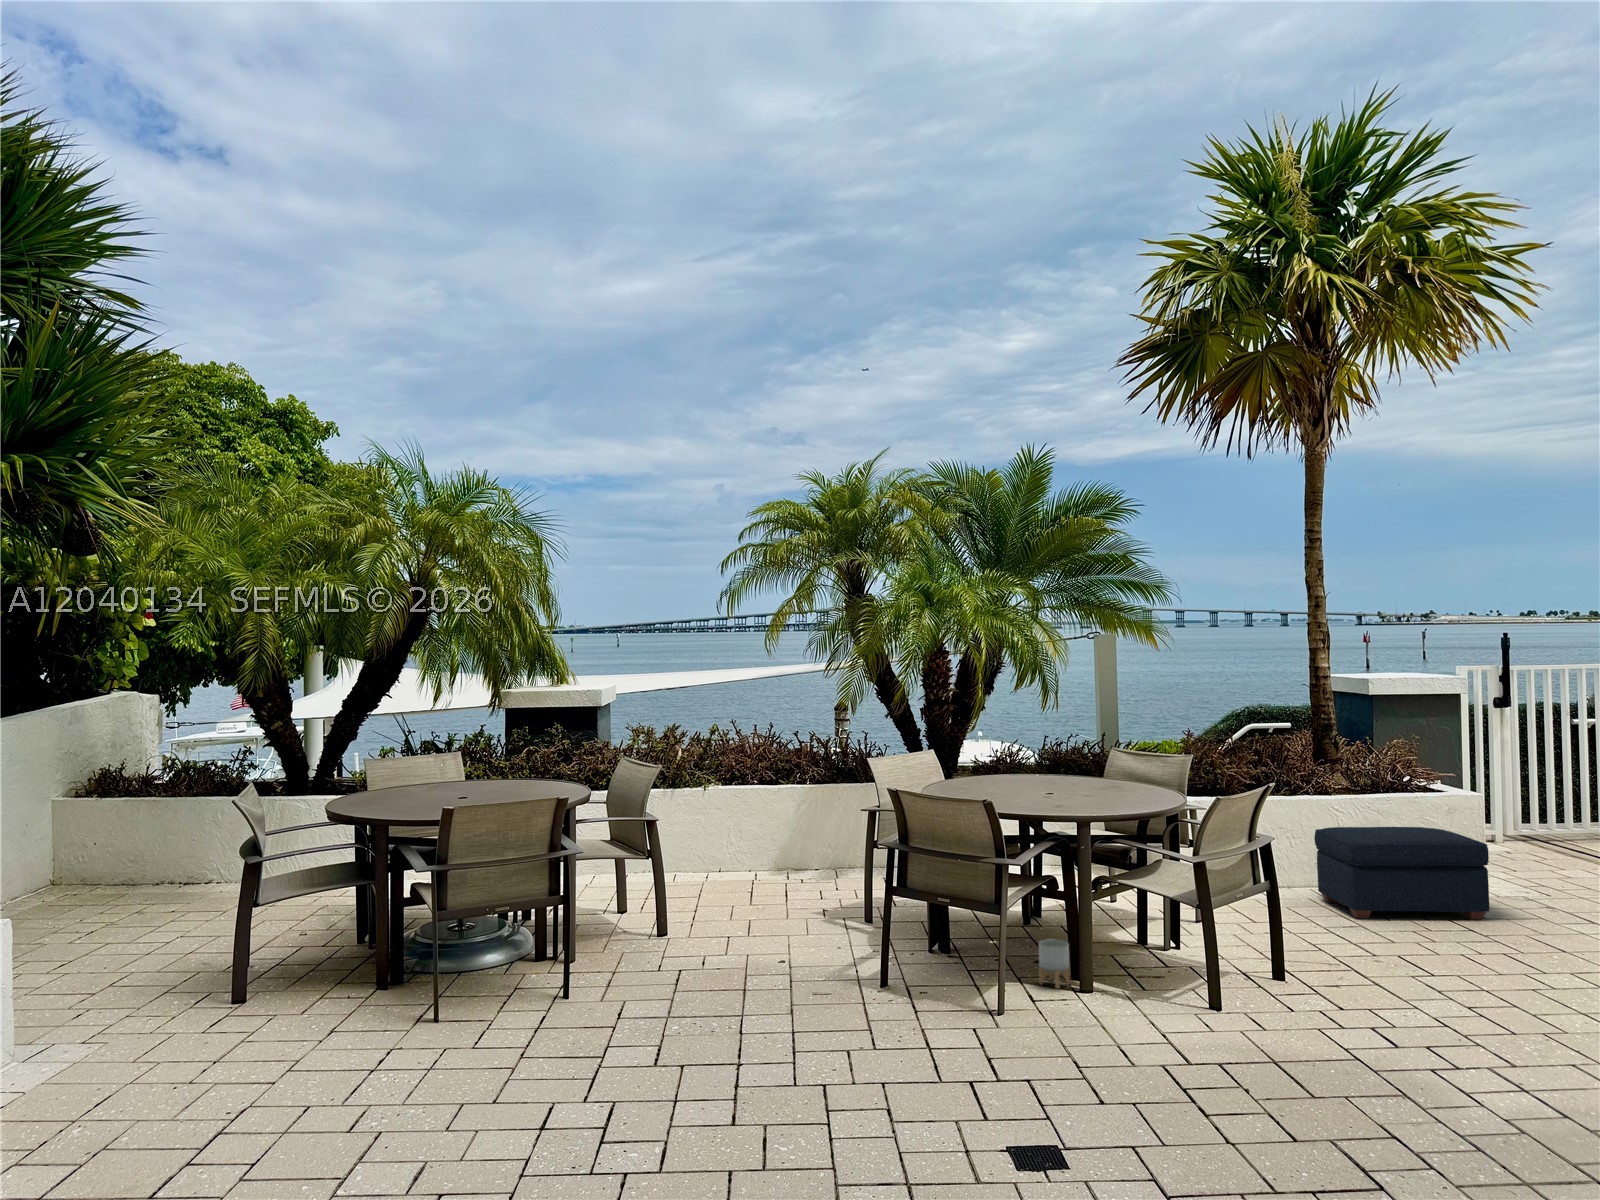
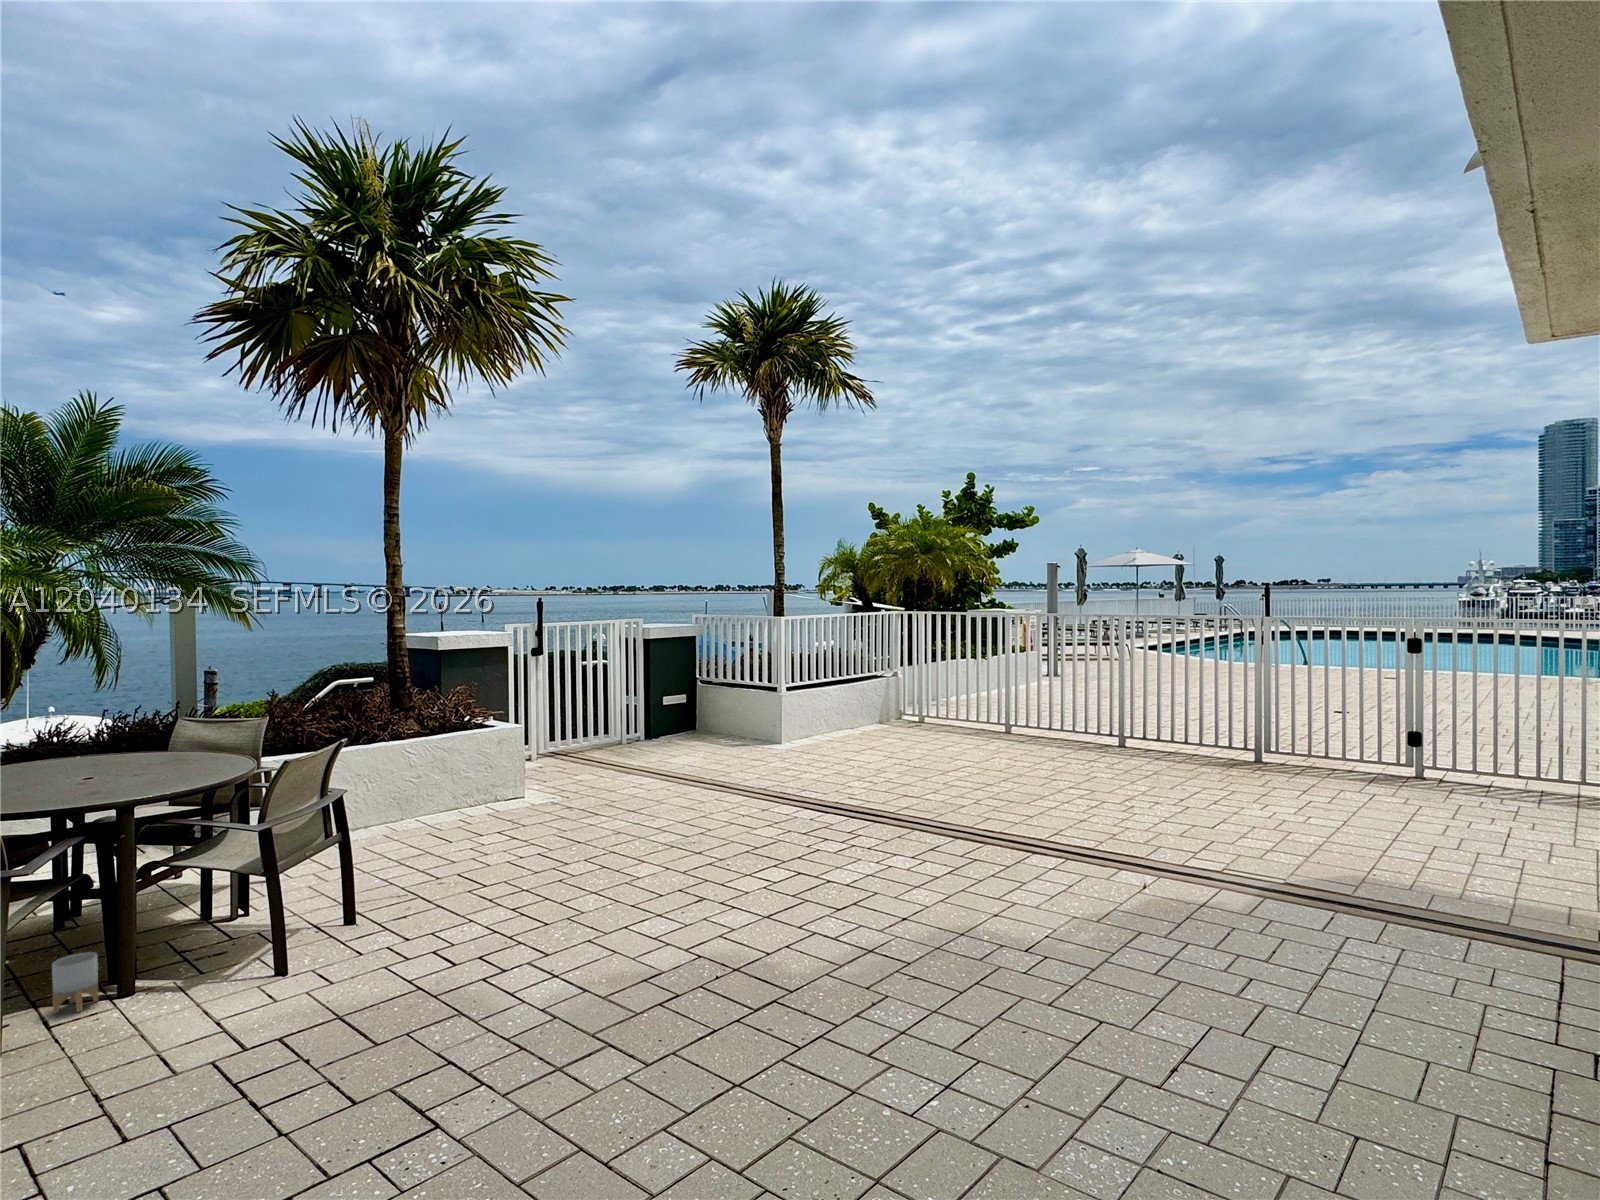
ottoman: present [1314,827,1489,920] -> none [391,757,527,845]

